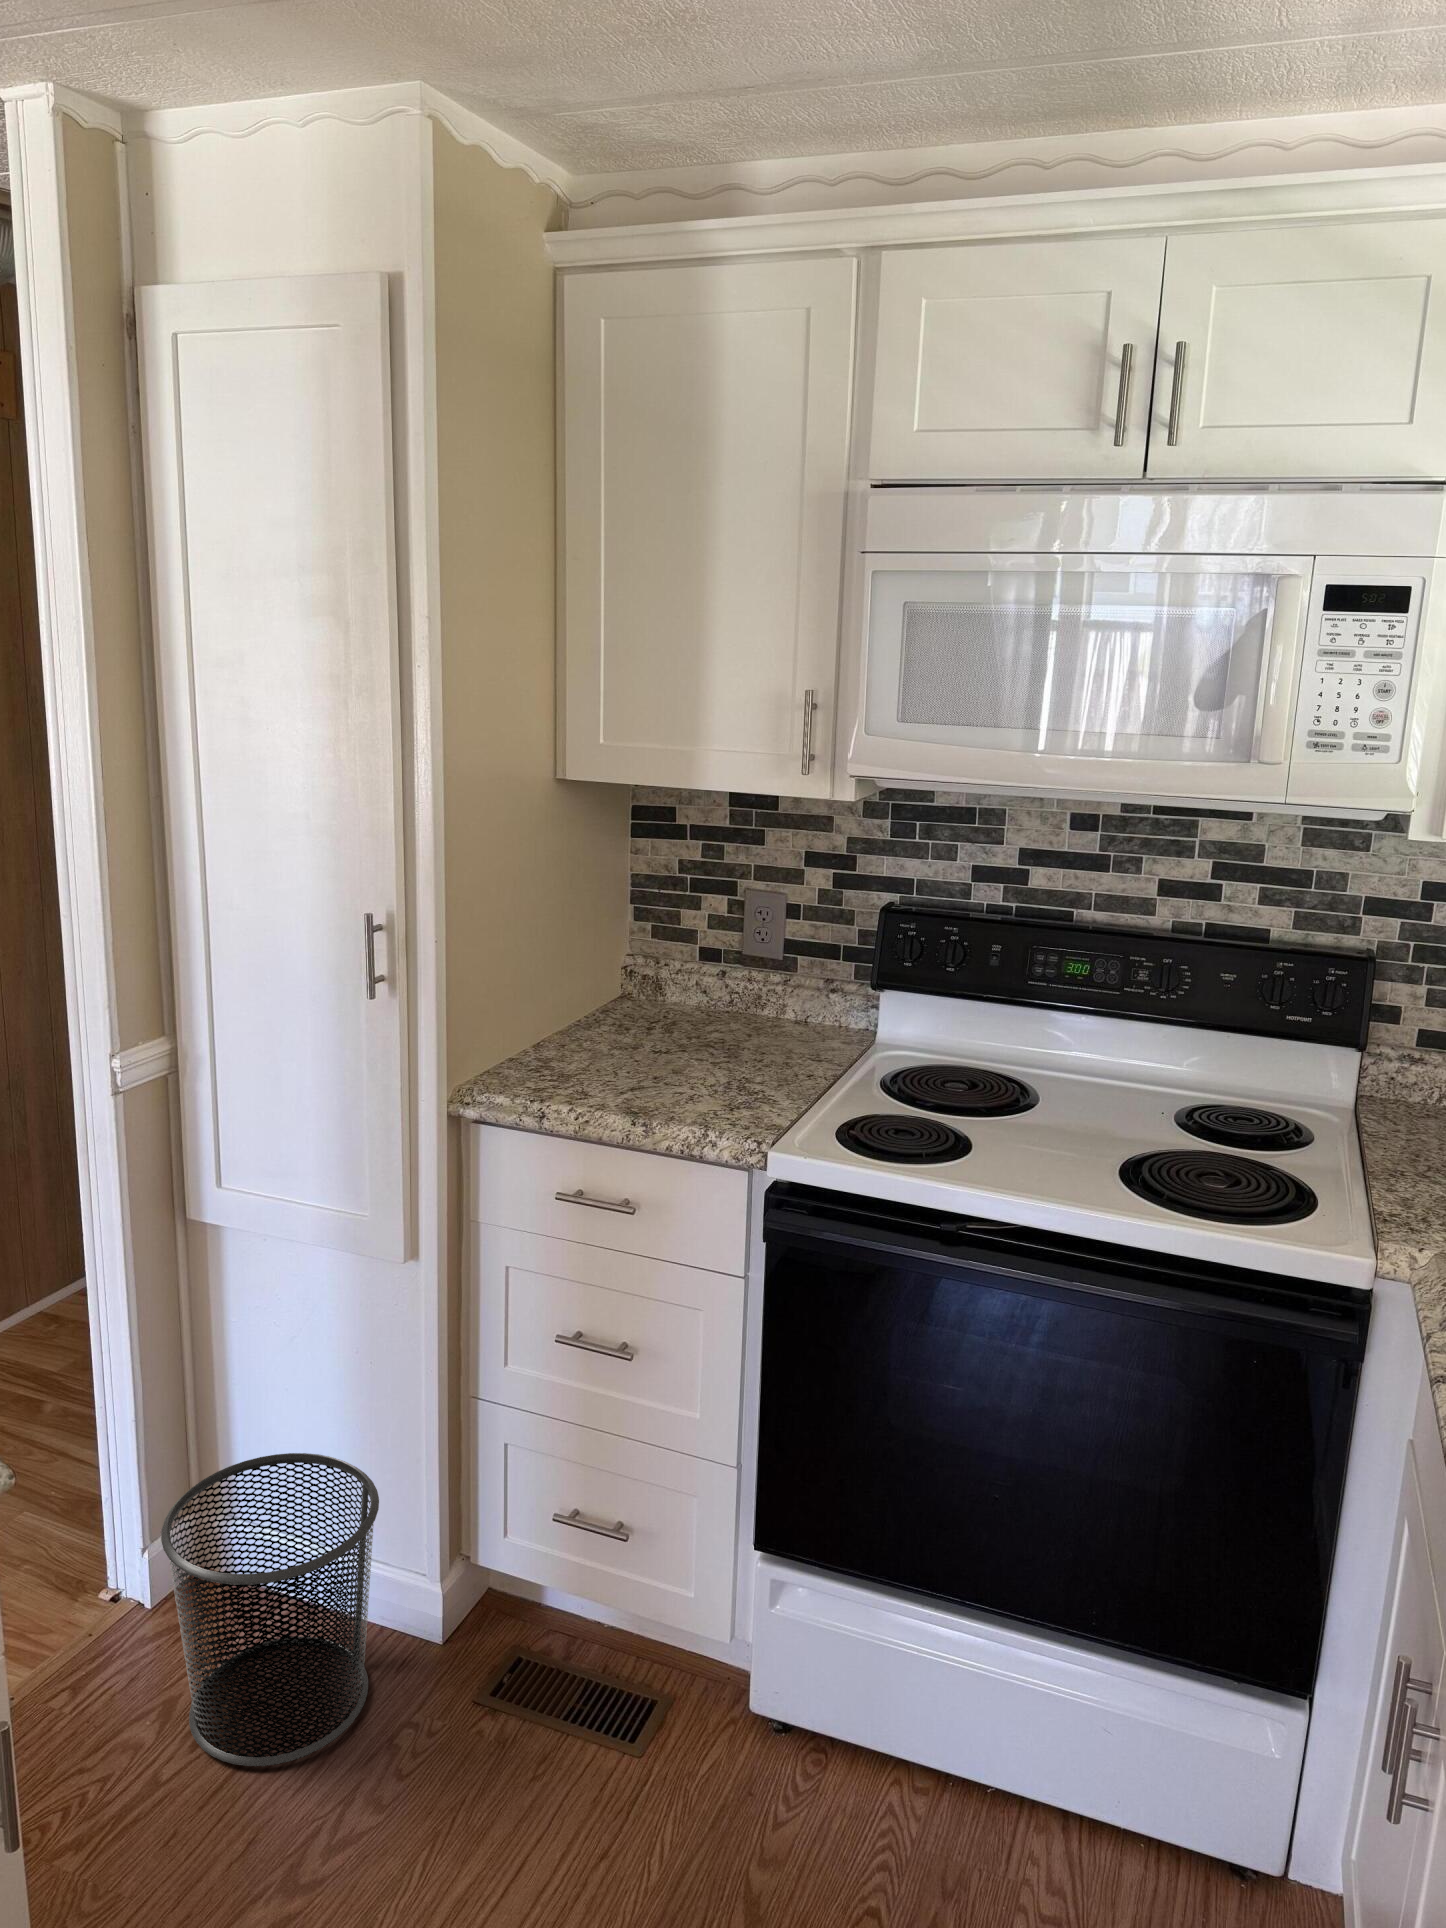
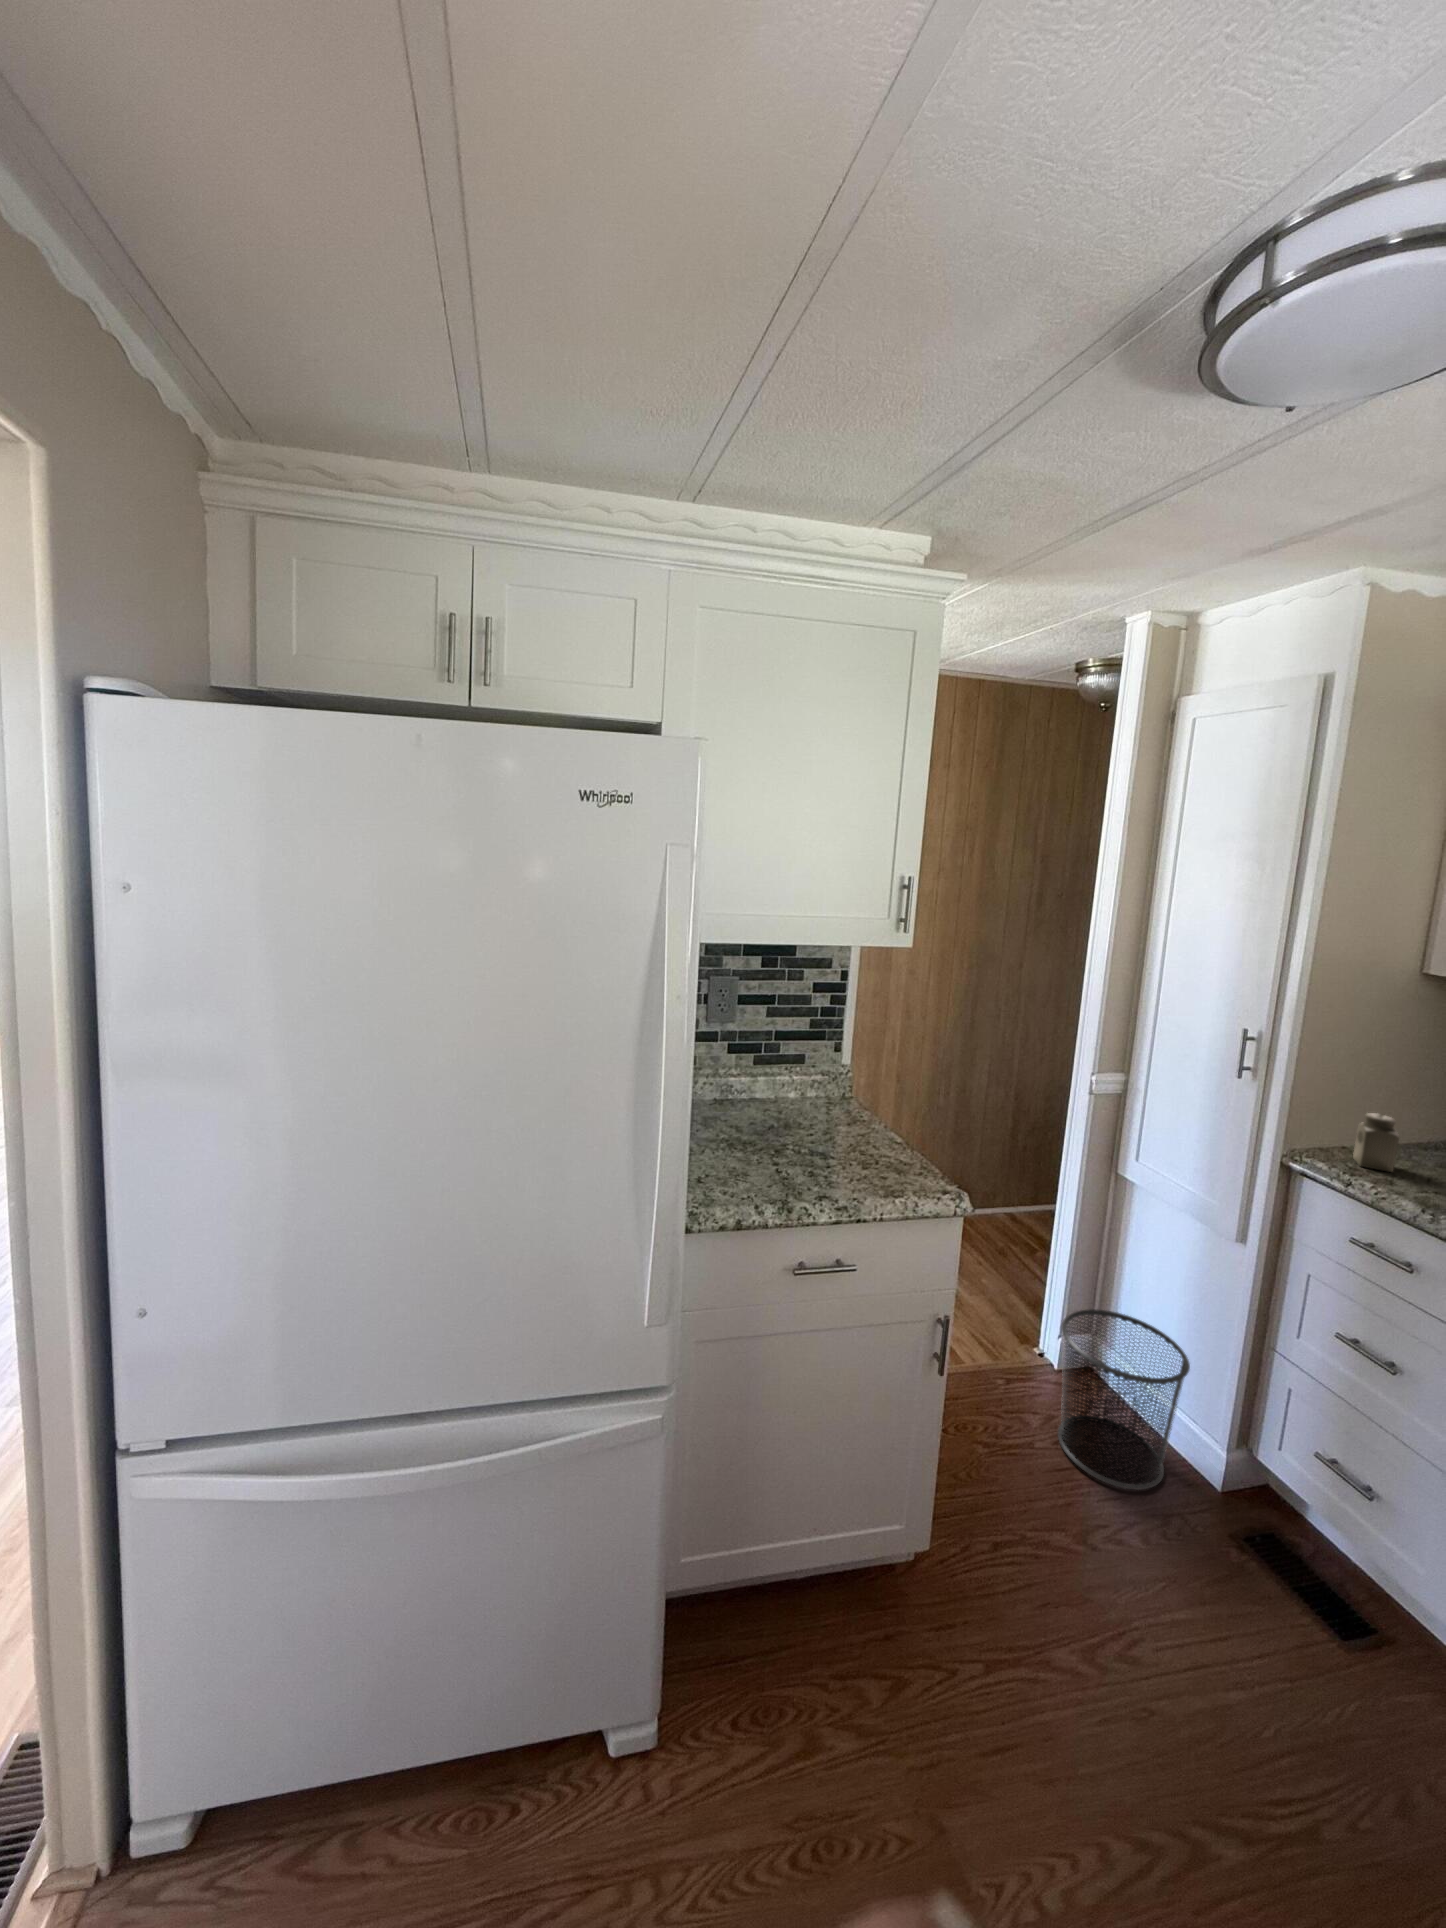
salt shaker: none [529,999,581,1084] -> present [1353,1113,1399,1172]

